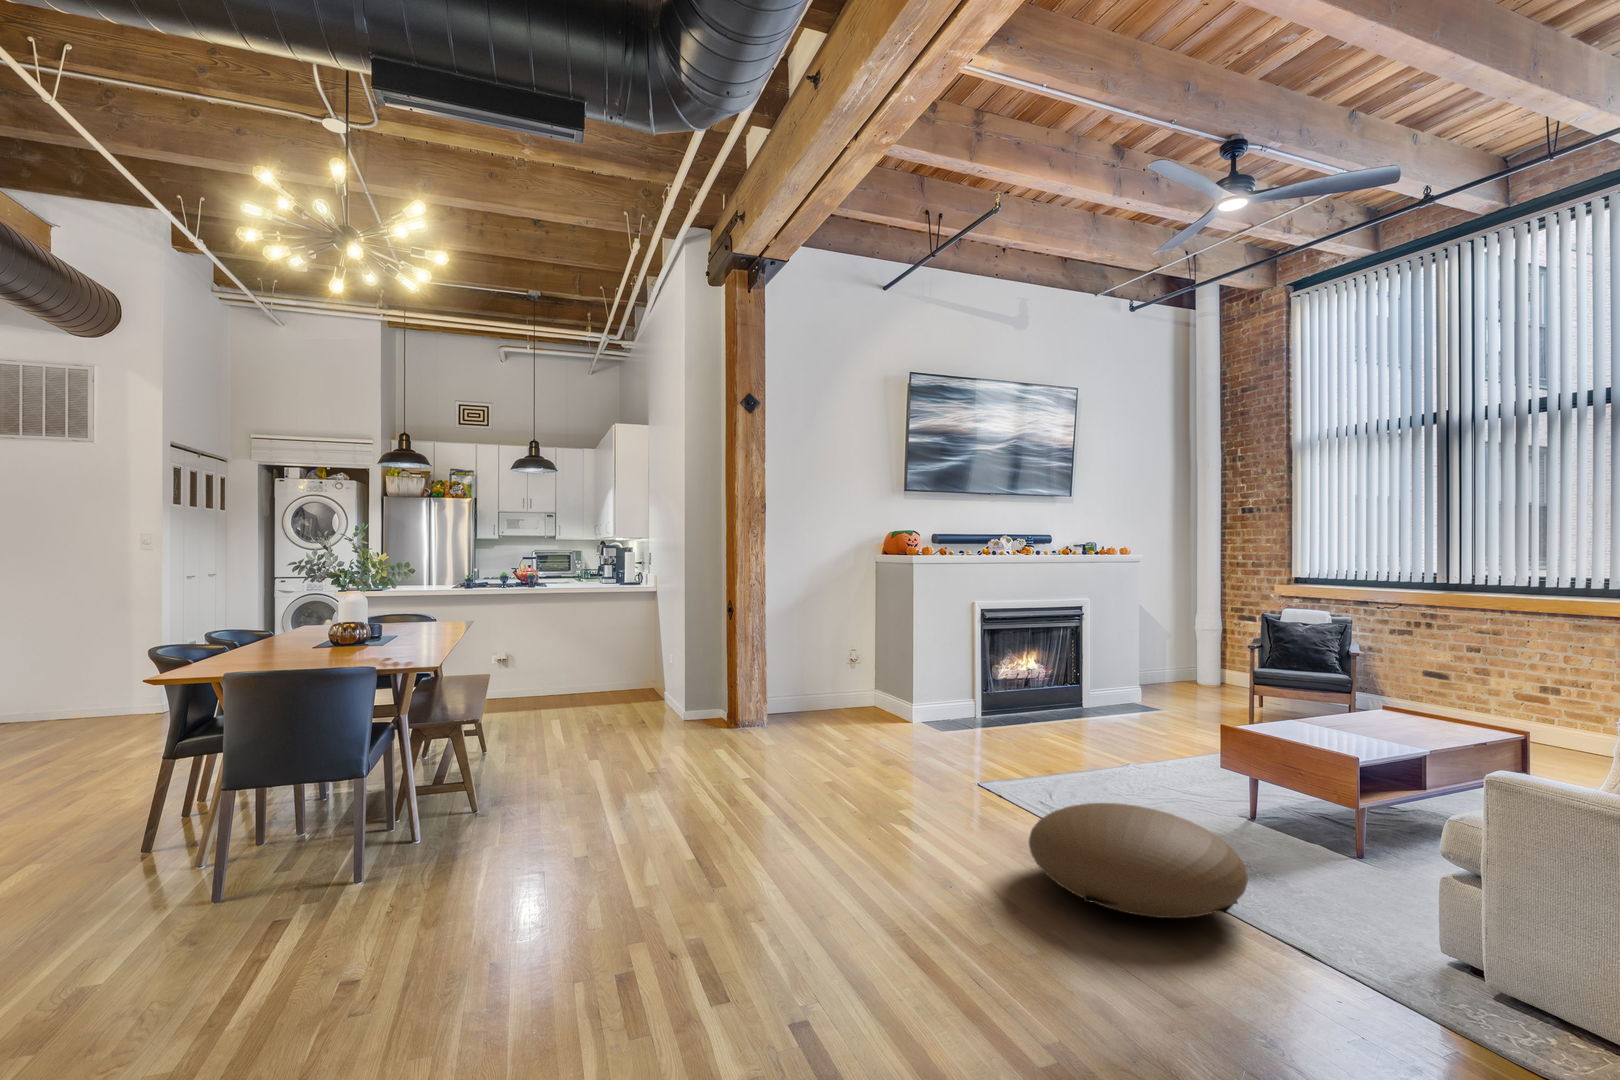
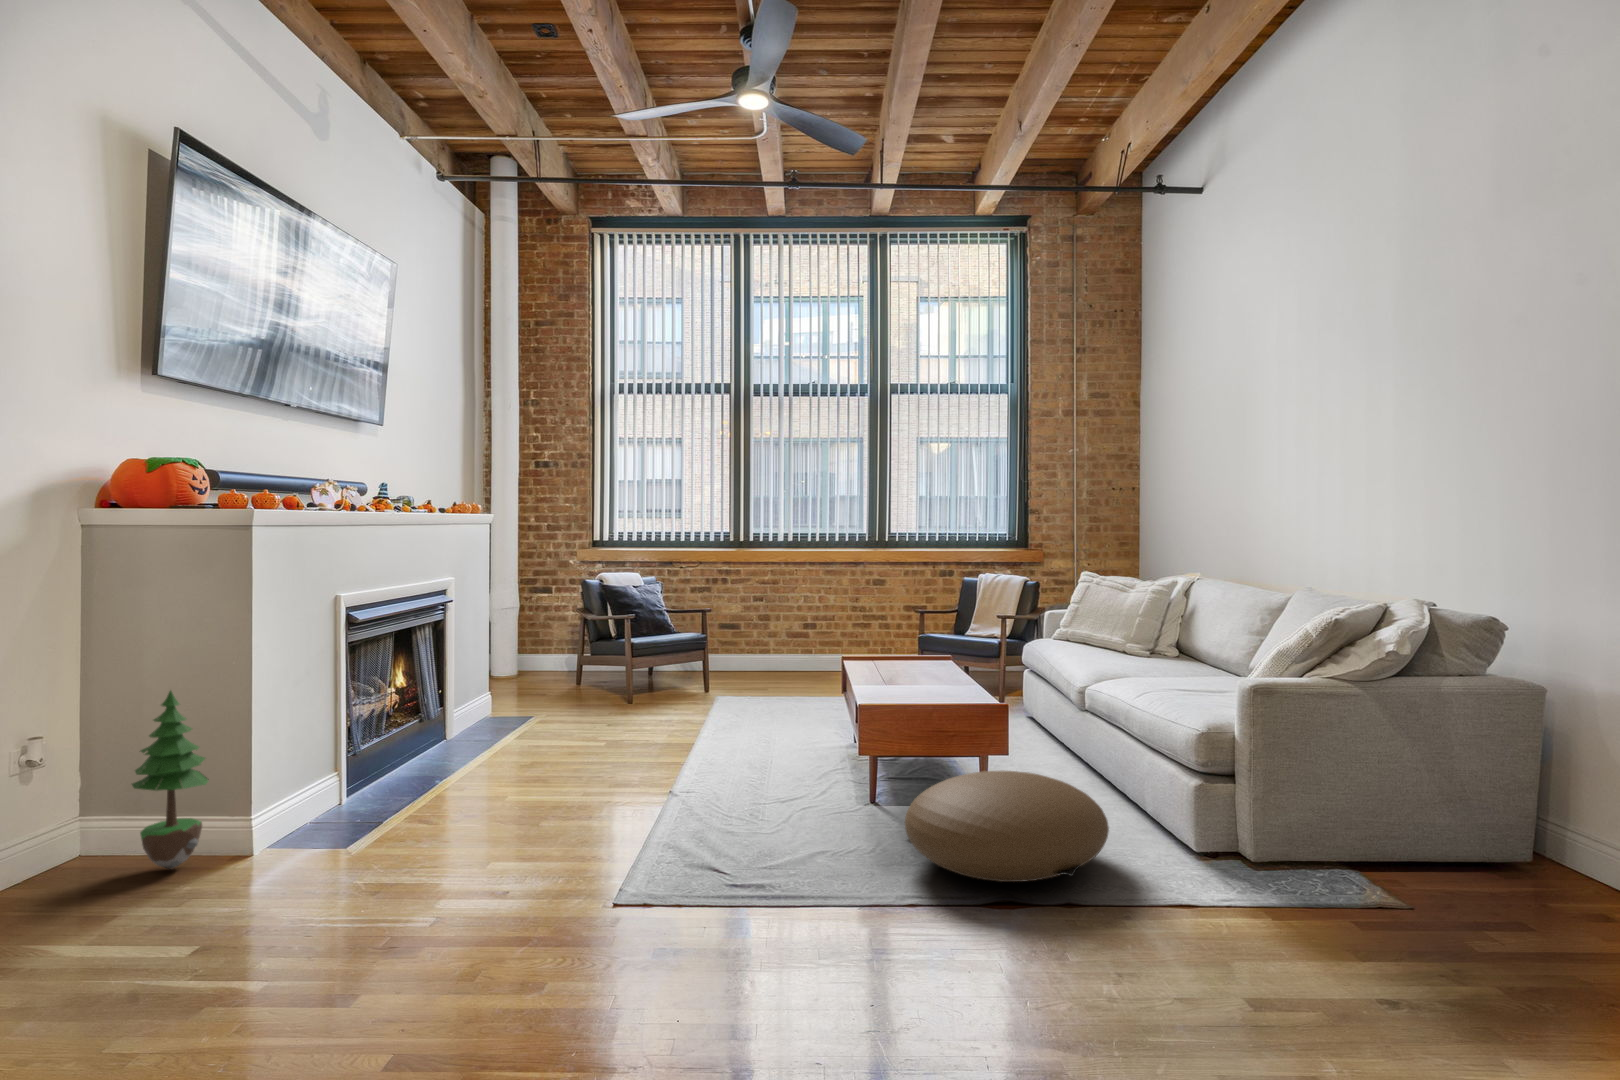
potted tree: none [816,641,846,725] -> present [132,691,209,869]

